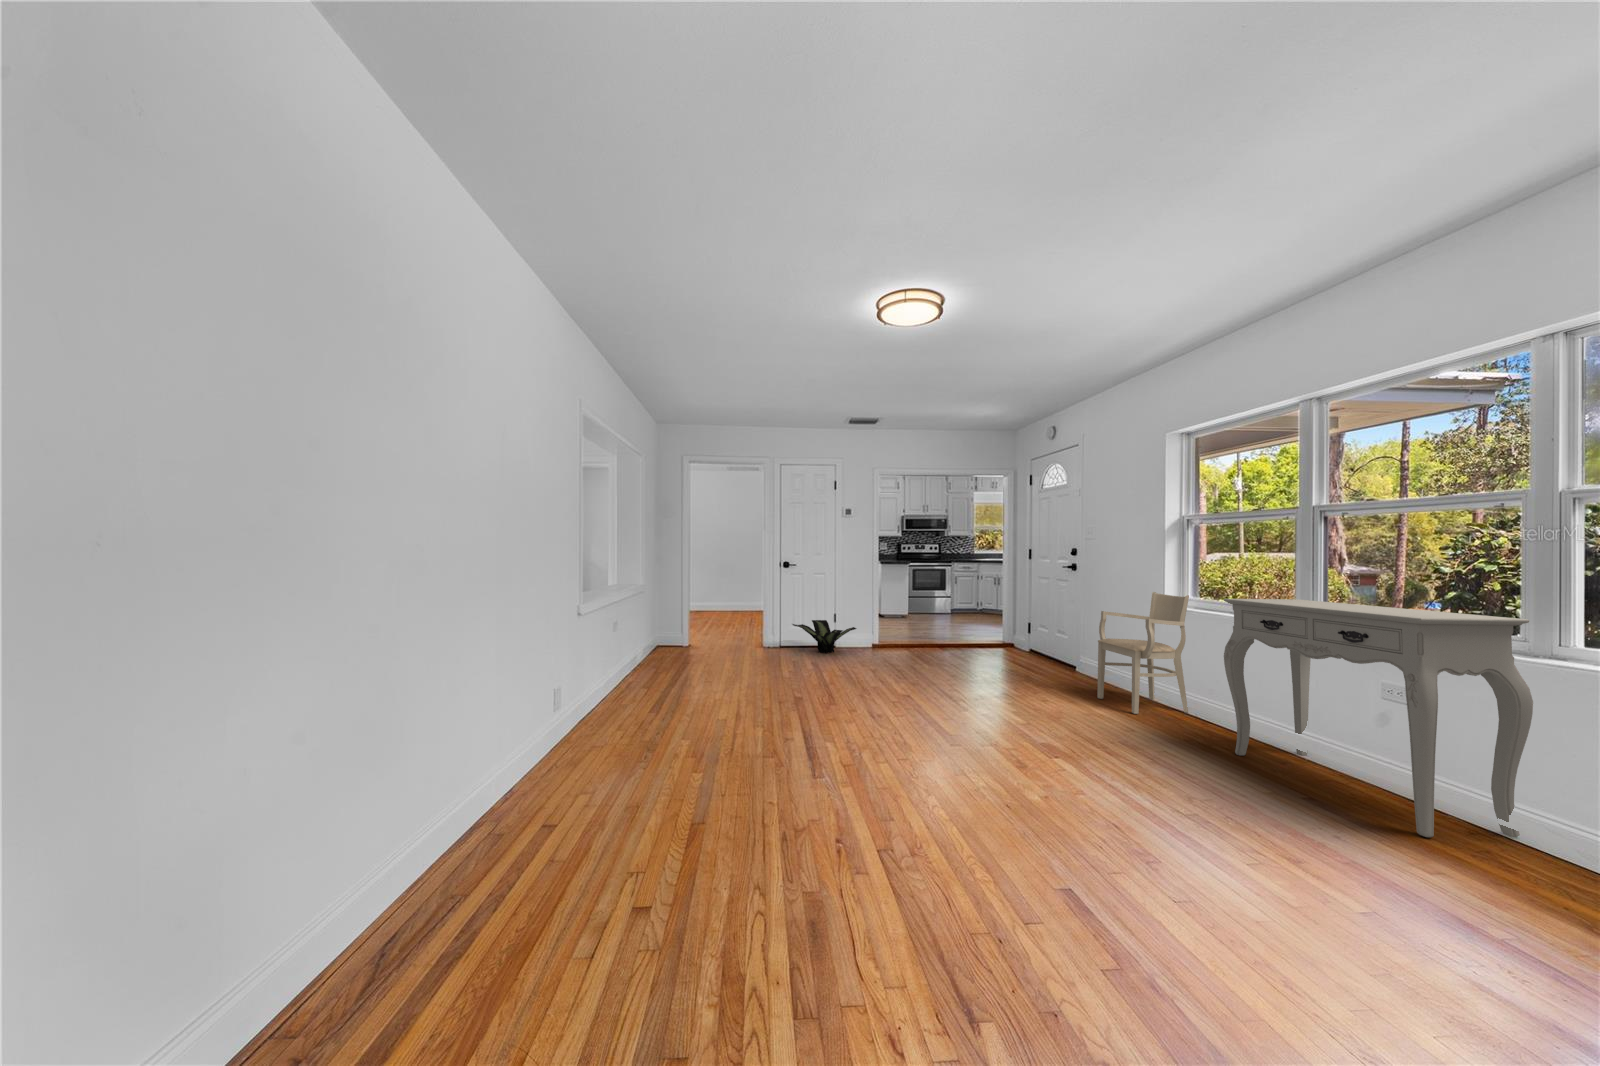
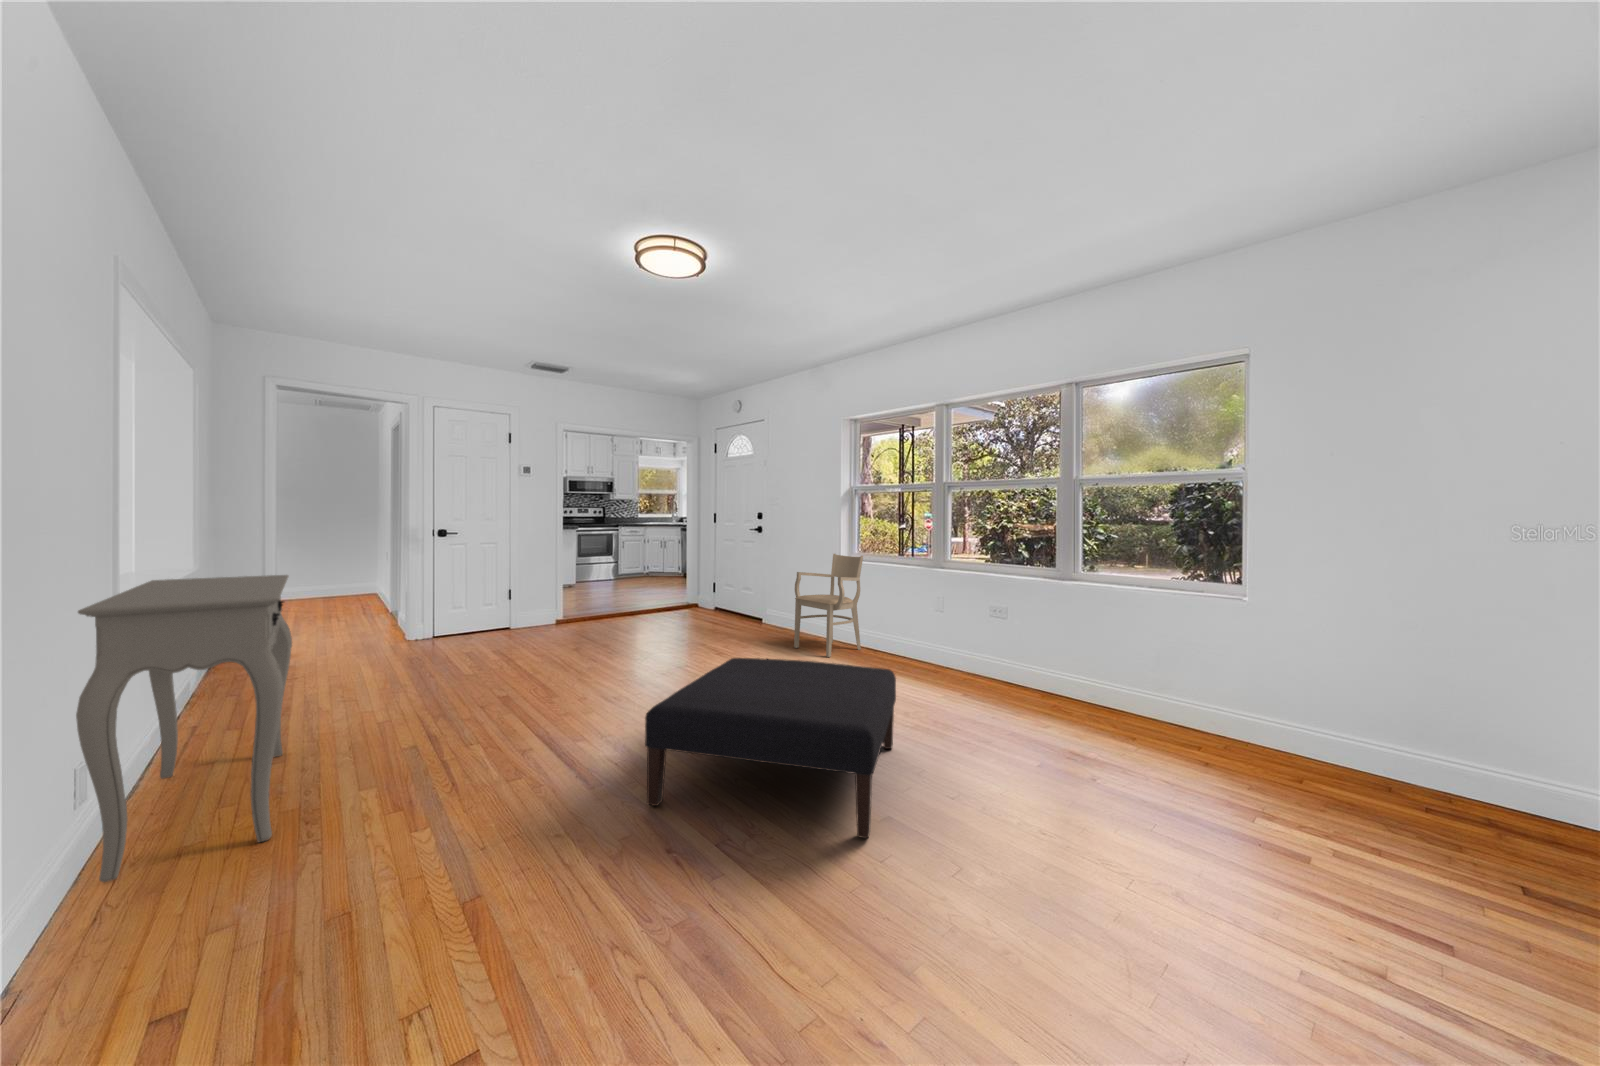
console table: present [1224,599,1533,837] -> present [76,575,292,882]
potted plant: present [793,620,856,653] -> none [453,598,541,638]
ottoman: none [841,687,1146,896] -> present [645,658,896,838]

